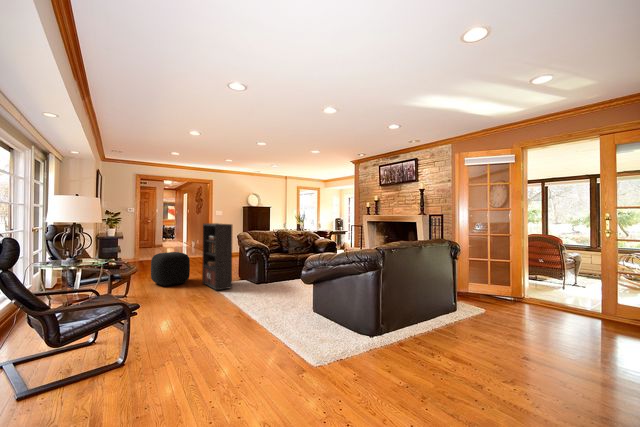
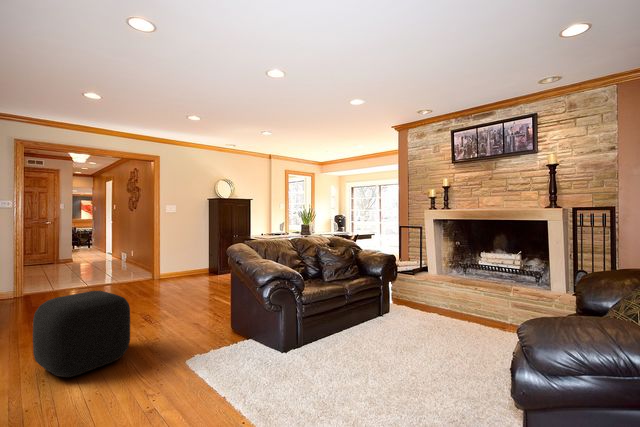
bookcase: present [202,223,233,290] -> none [161,227,275,388]

